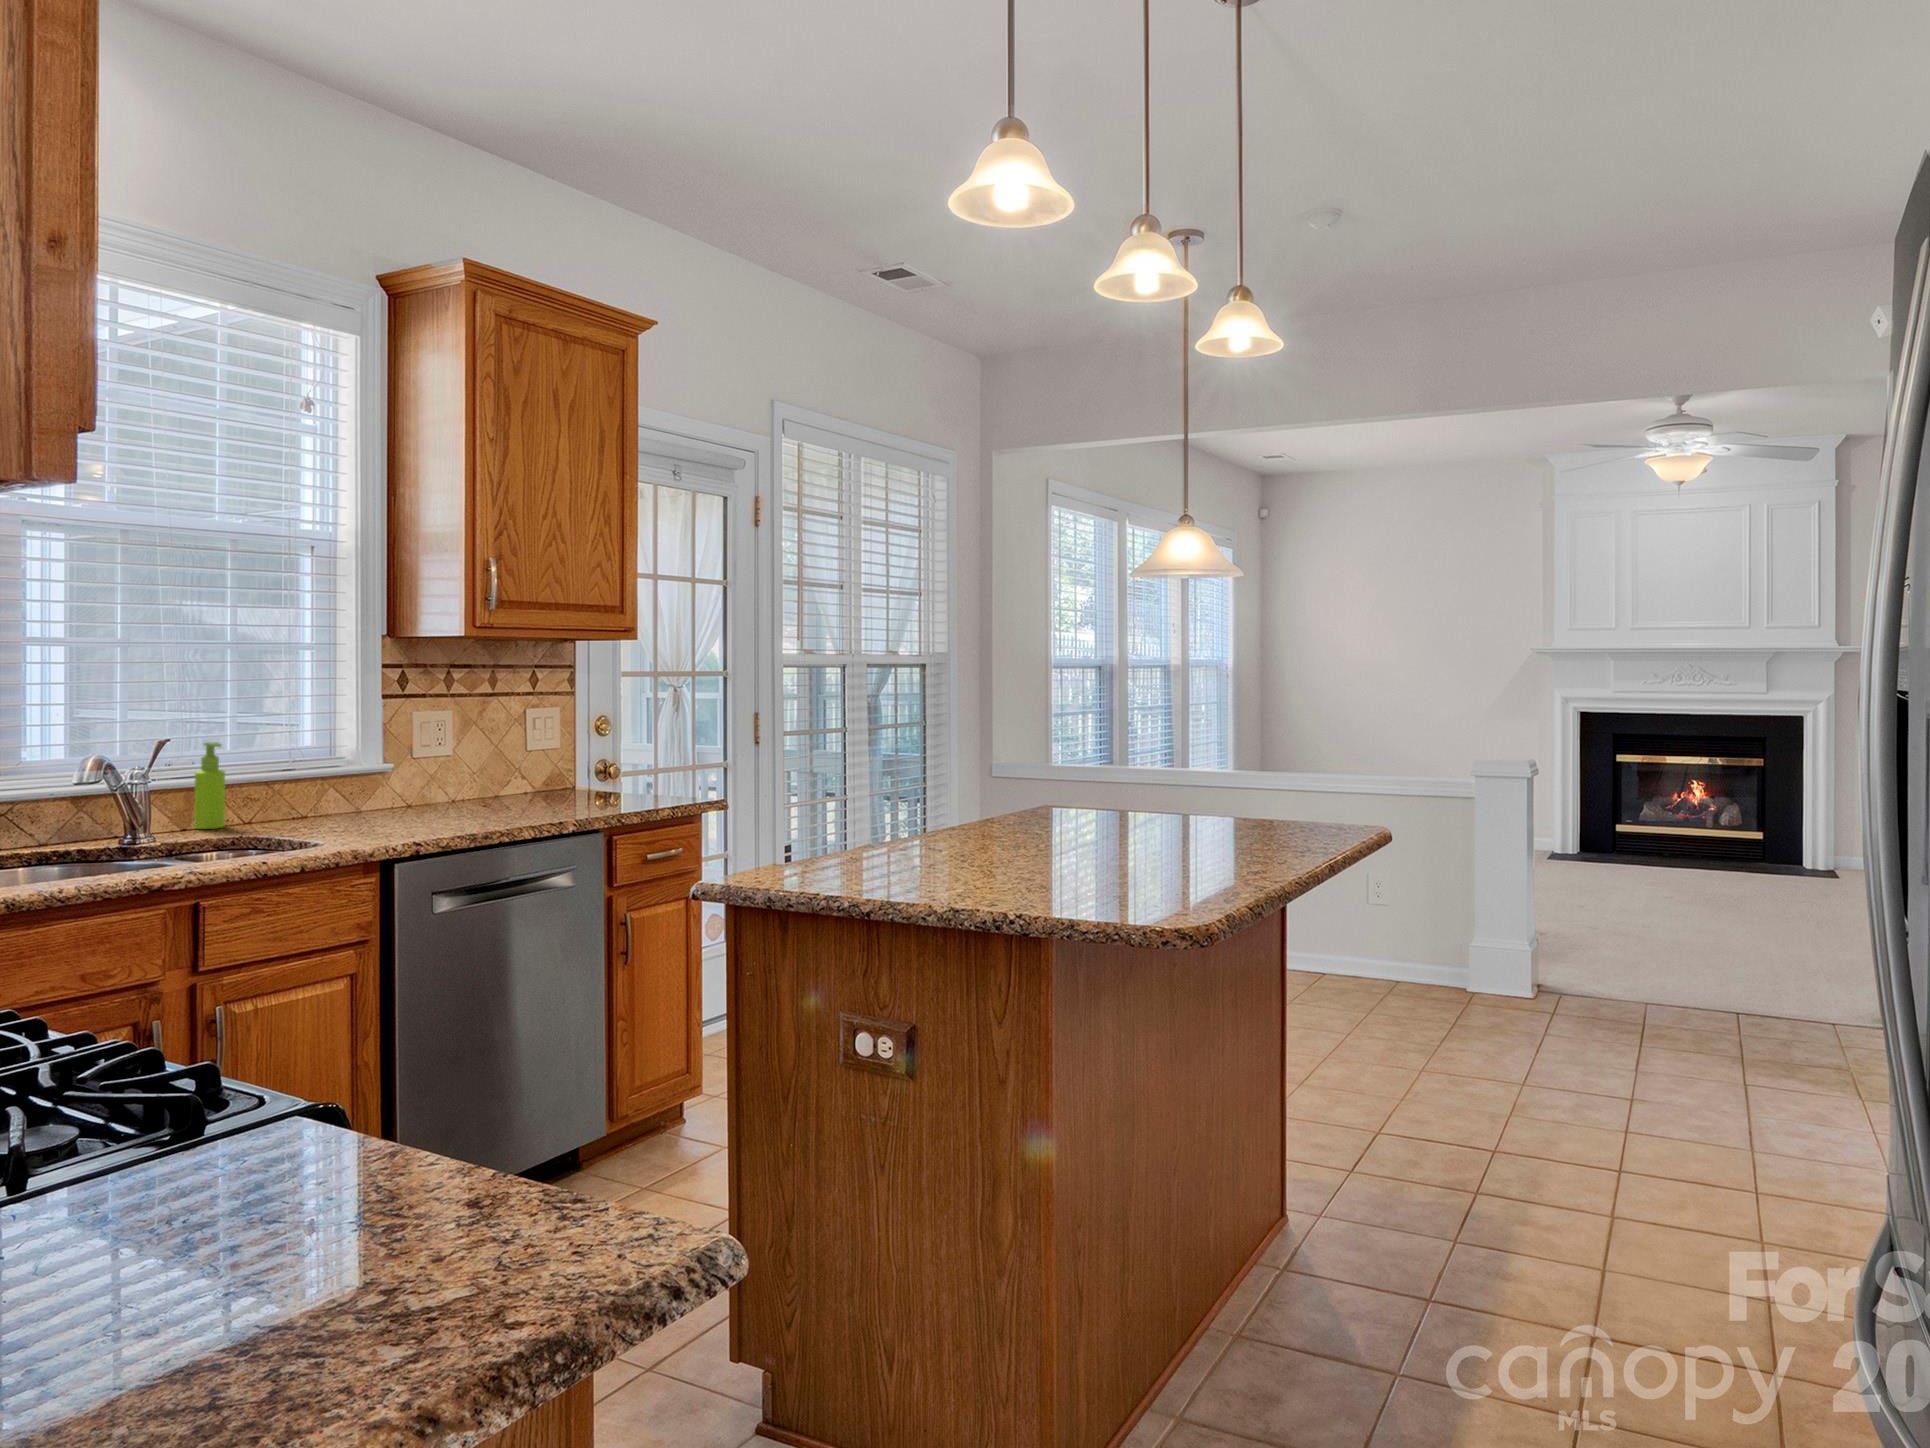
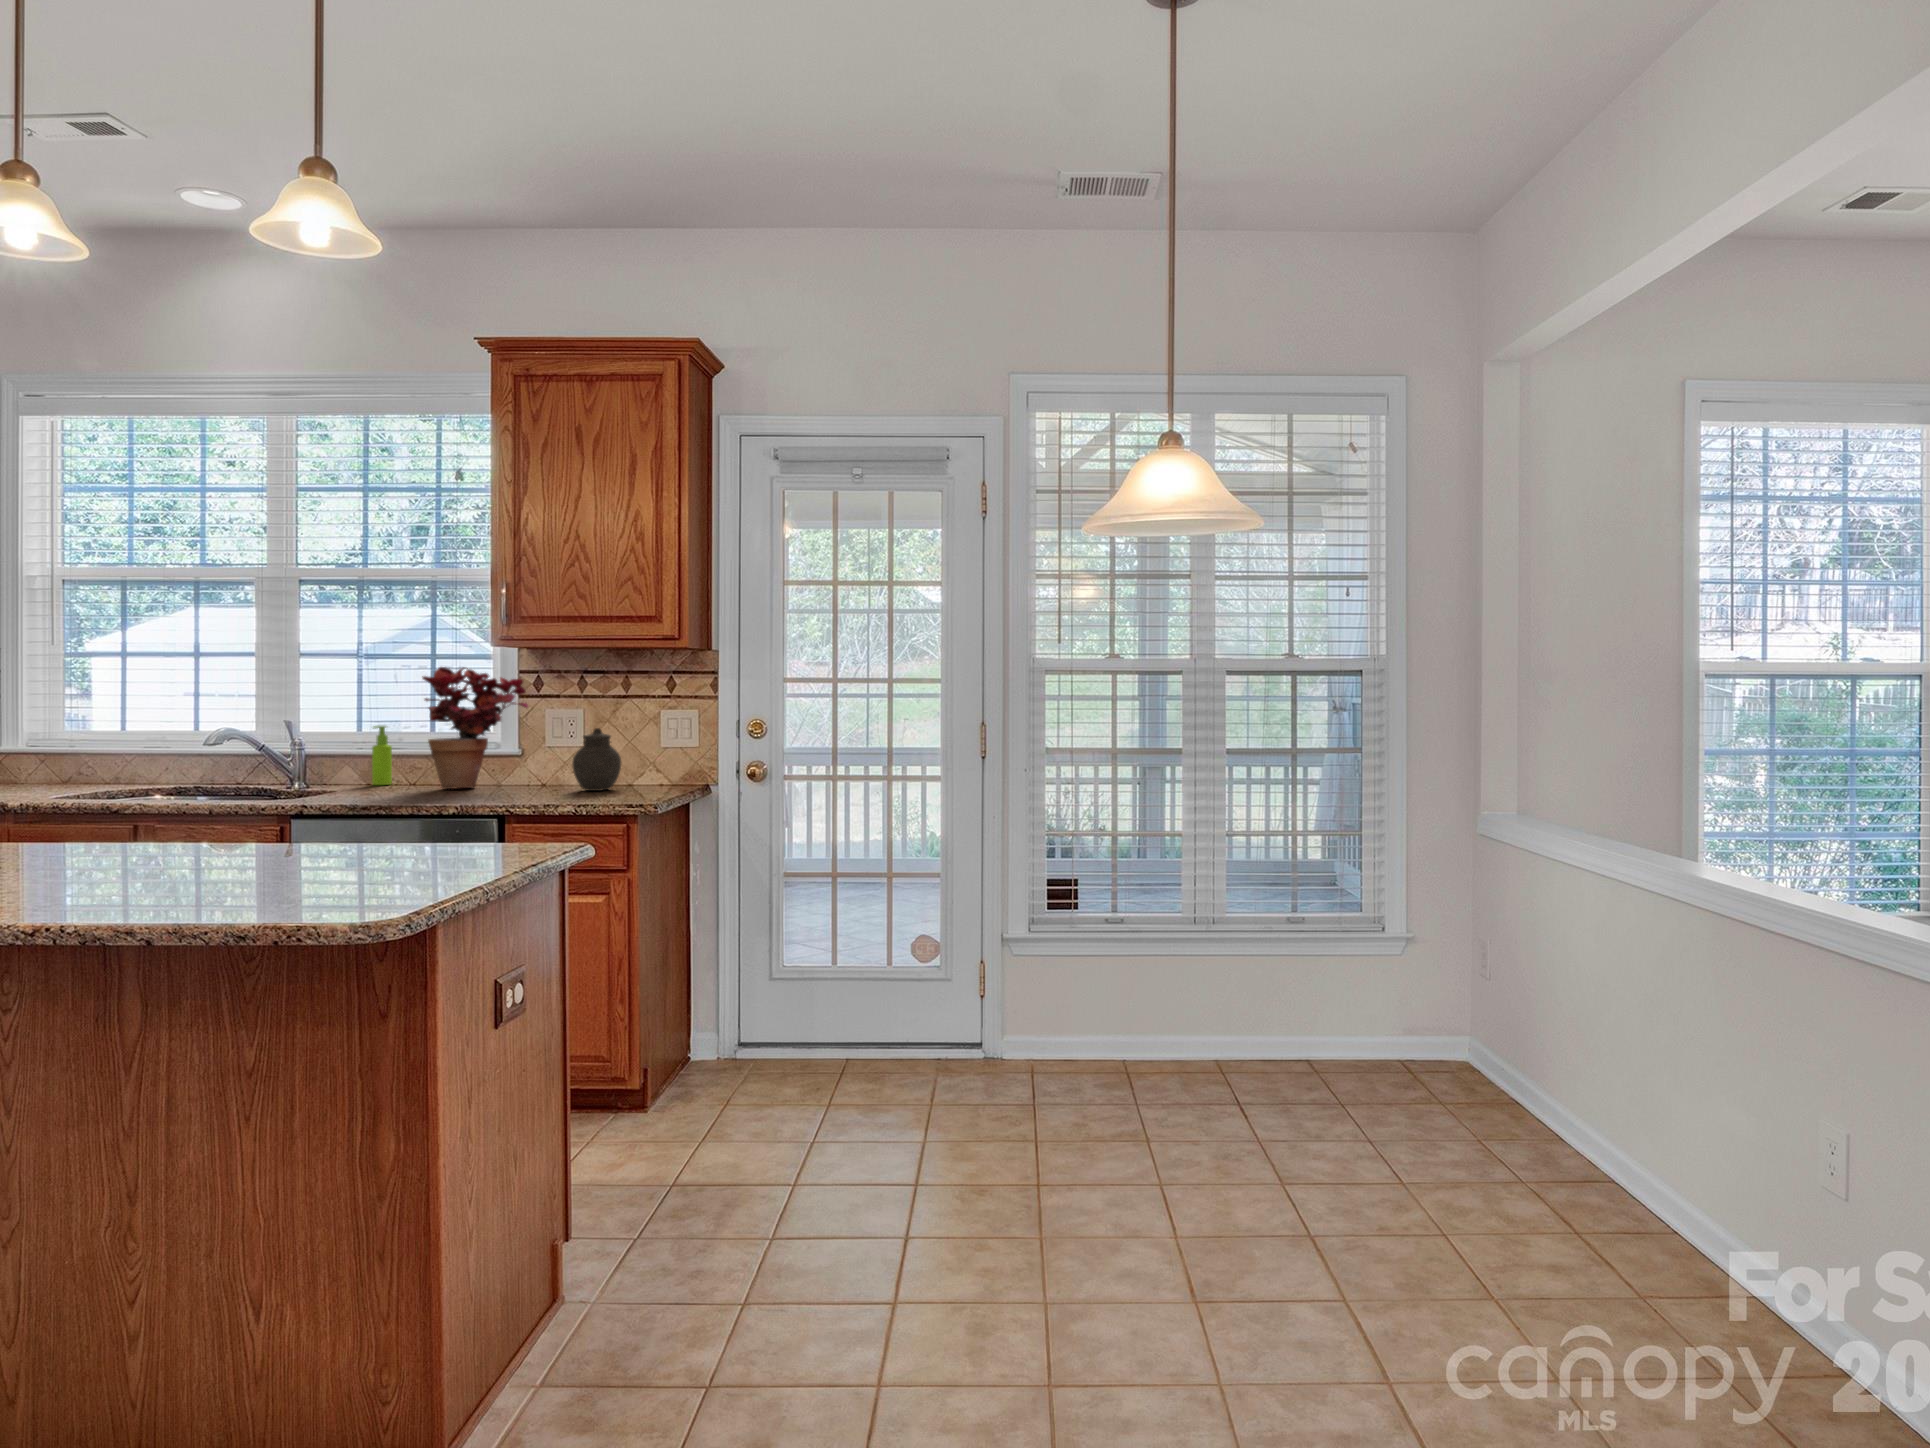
potted plant: none [318,659,443,817] -> present [422,667,528,789]
jar: none [511,729,566,799] -> present [572,728,621,791]

